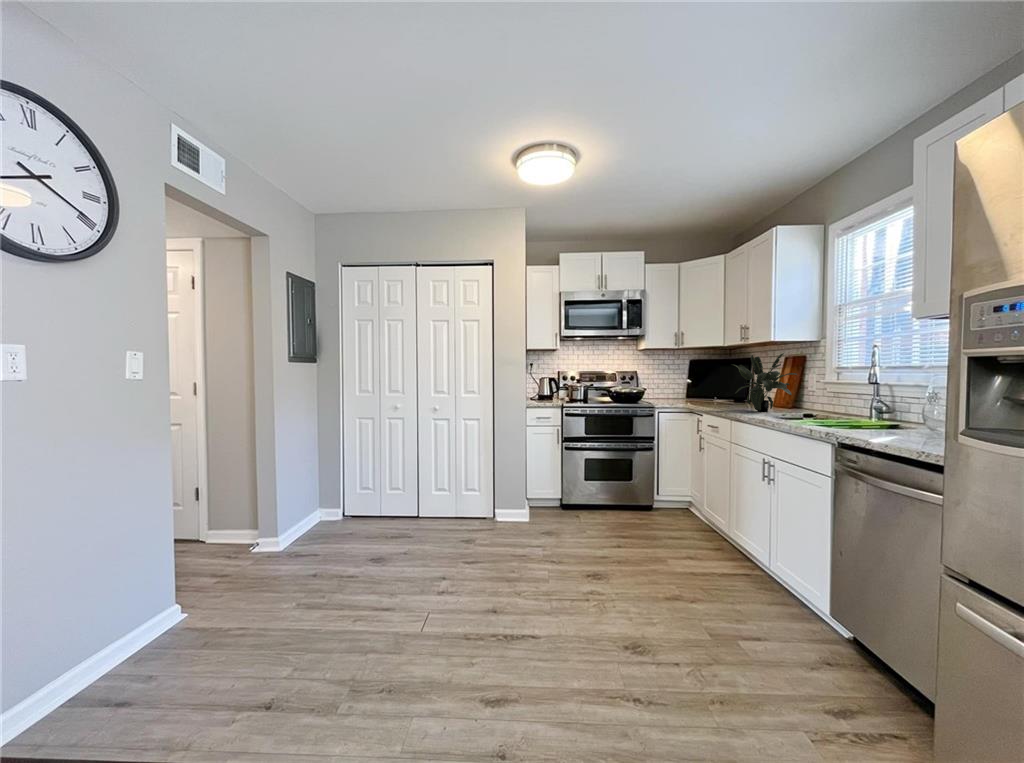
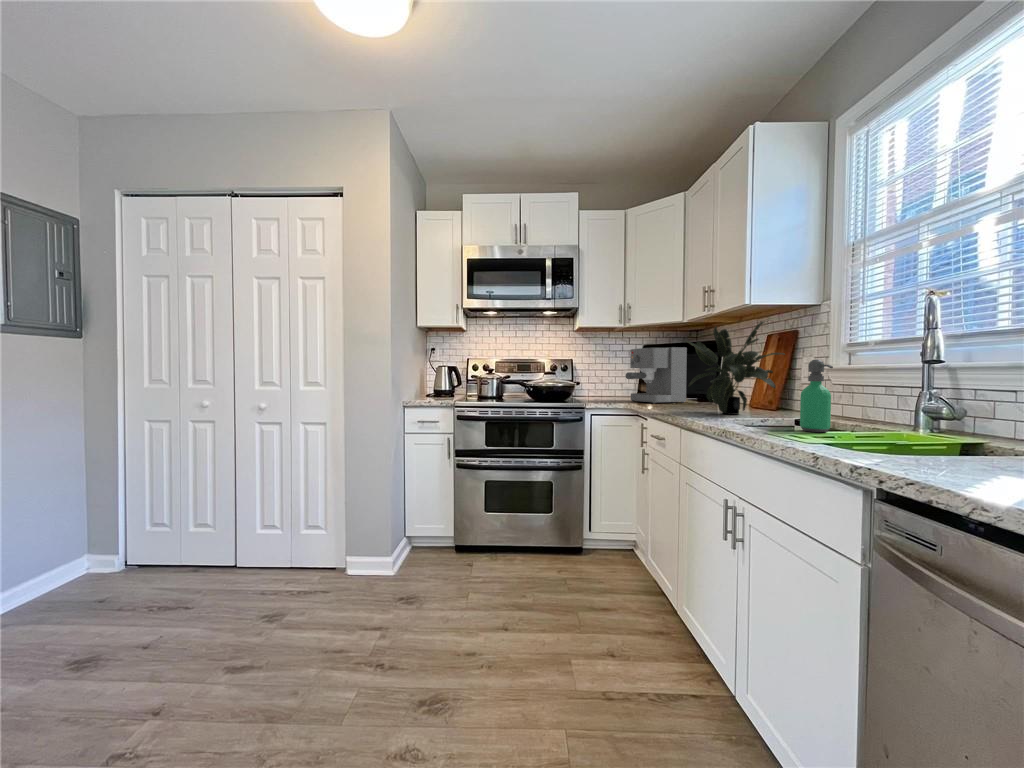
coffee maker: none [683,364,727,404] -> present [626,347,687,404]
soap dispenser: none [806,381,823,421] -> present [800,359,833,432]

